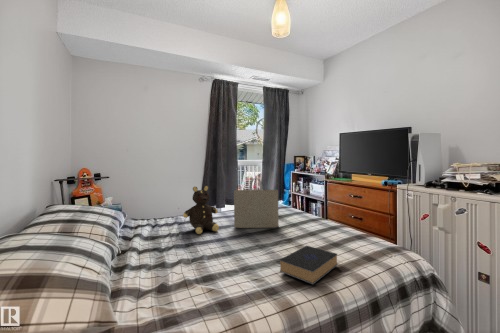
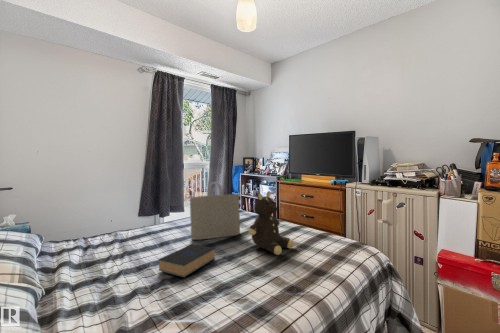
teddy bear: present [183,186,219,234] -> present [249,191,294,255]
book: present [280,246,337,284] -> present [159,244,215,277]

